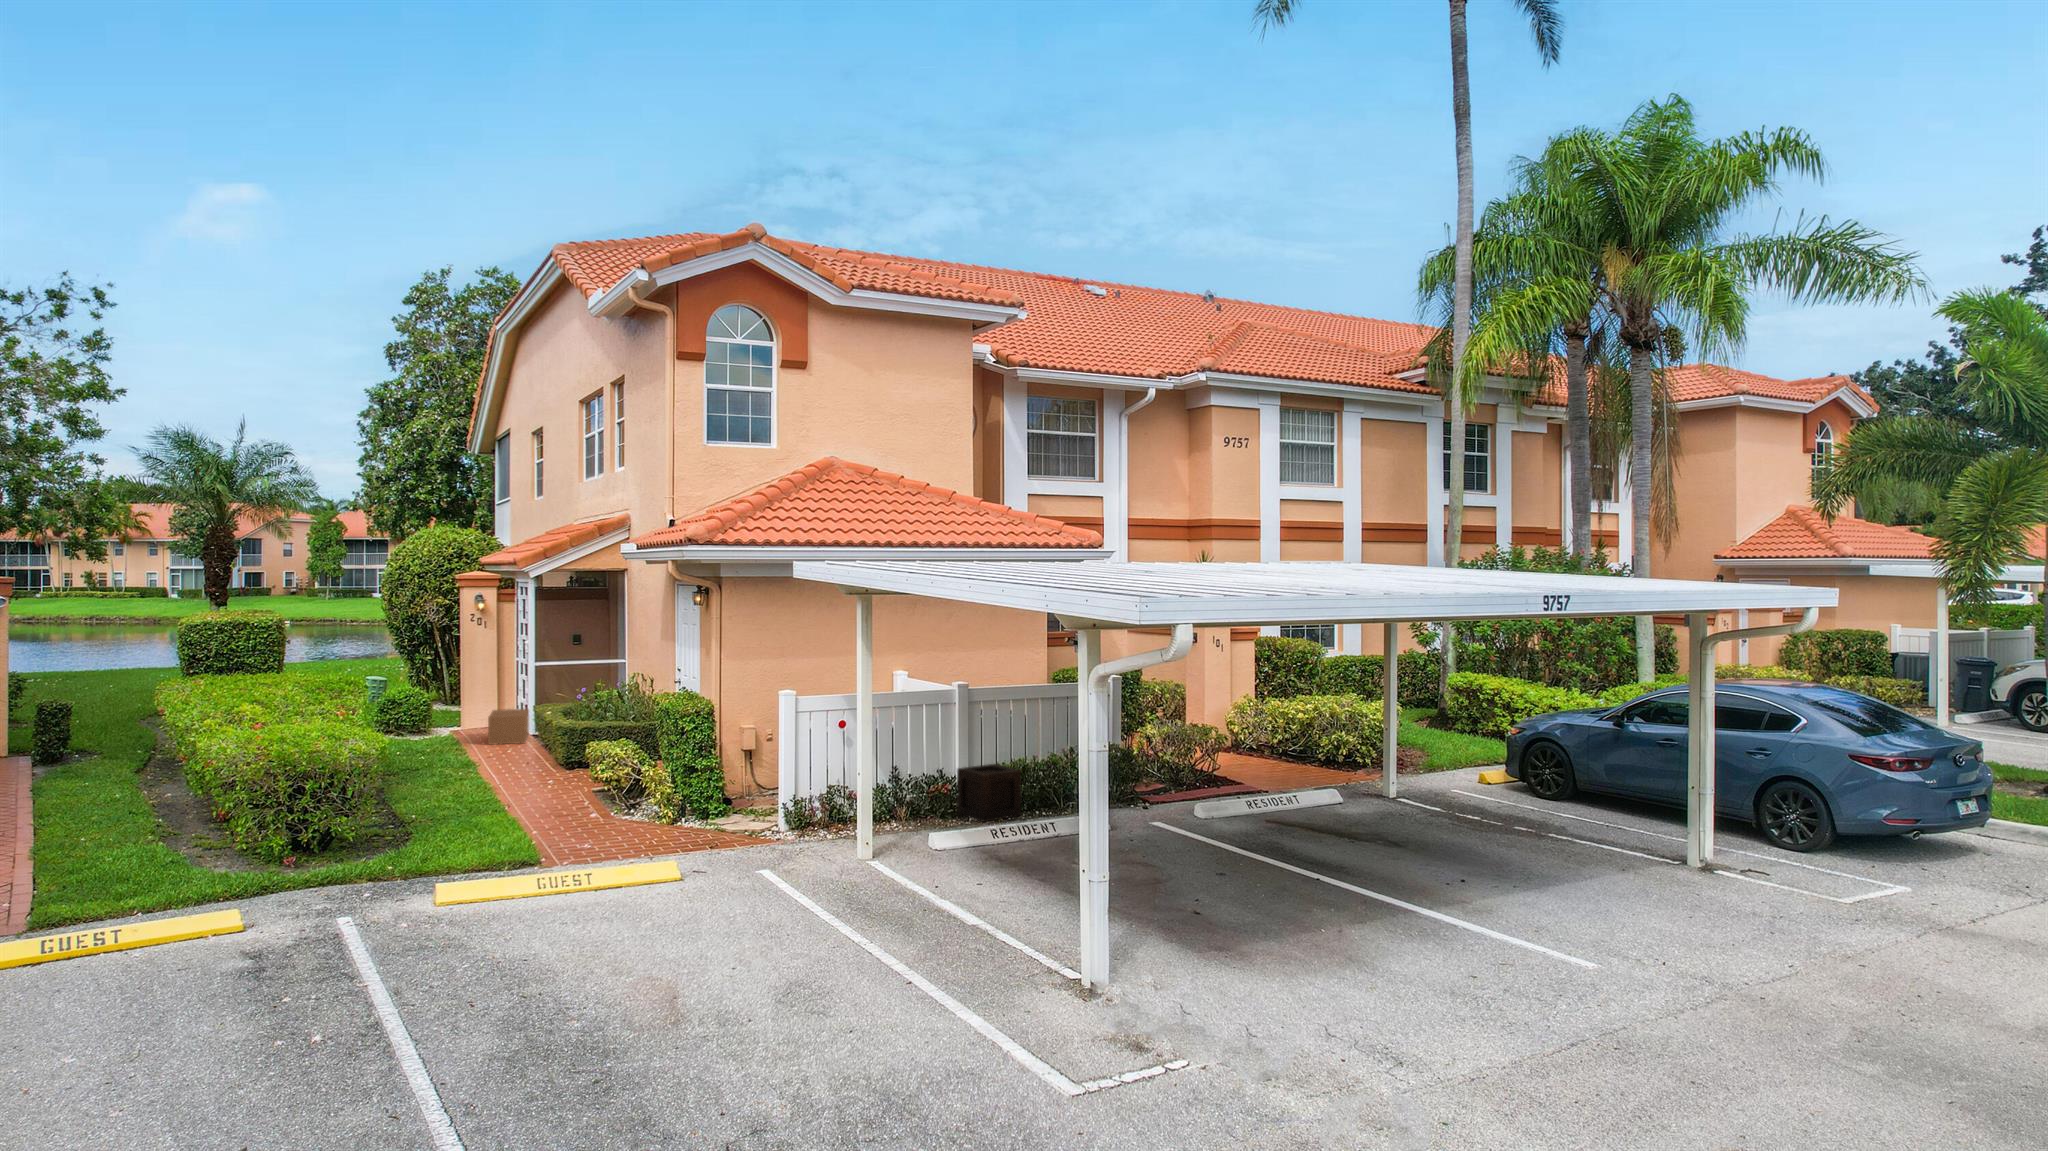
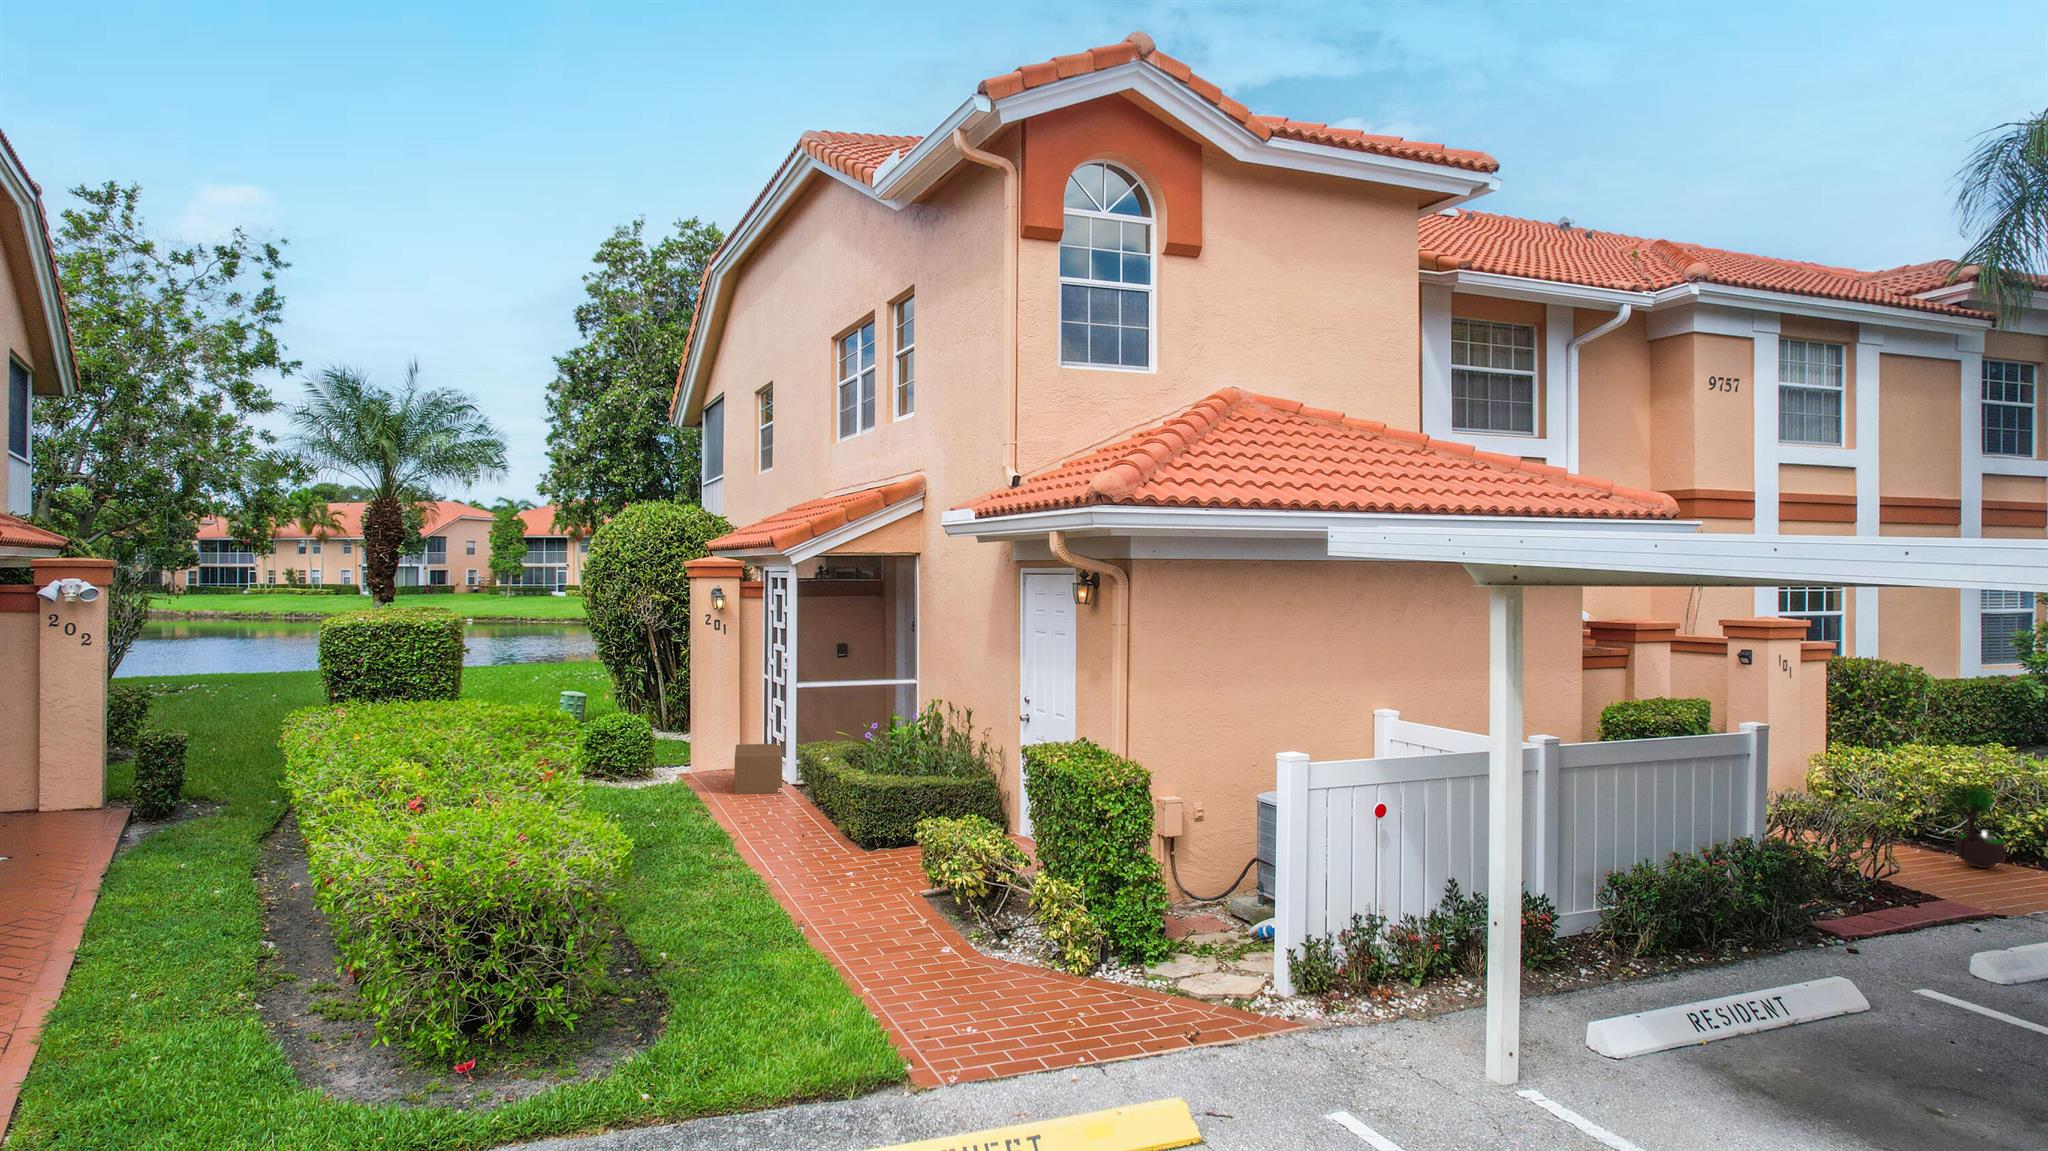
potted tree: none [1273,707,1313,766] -> present [1938,781,2006,868]
wooden crate: present [957,764,1021,822] -> none [1542,875,1664,985]

